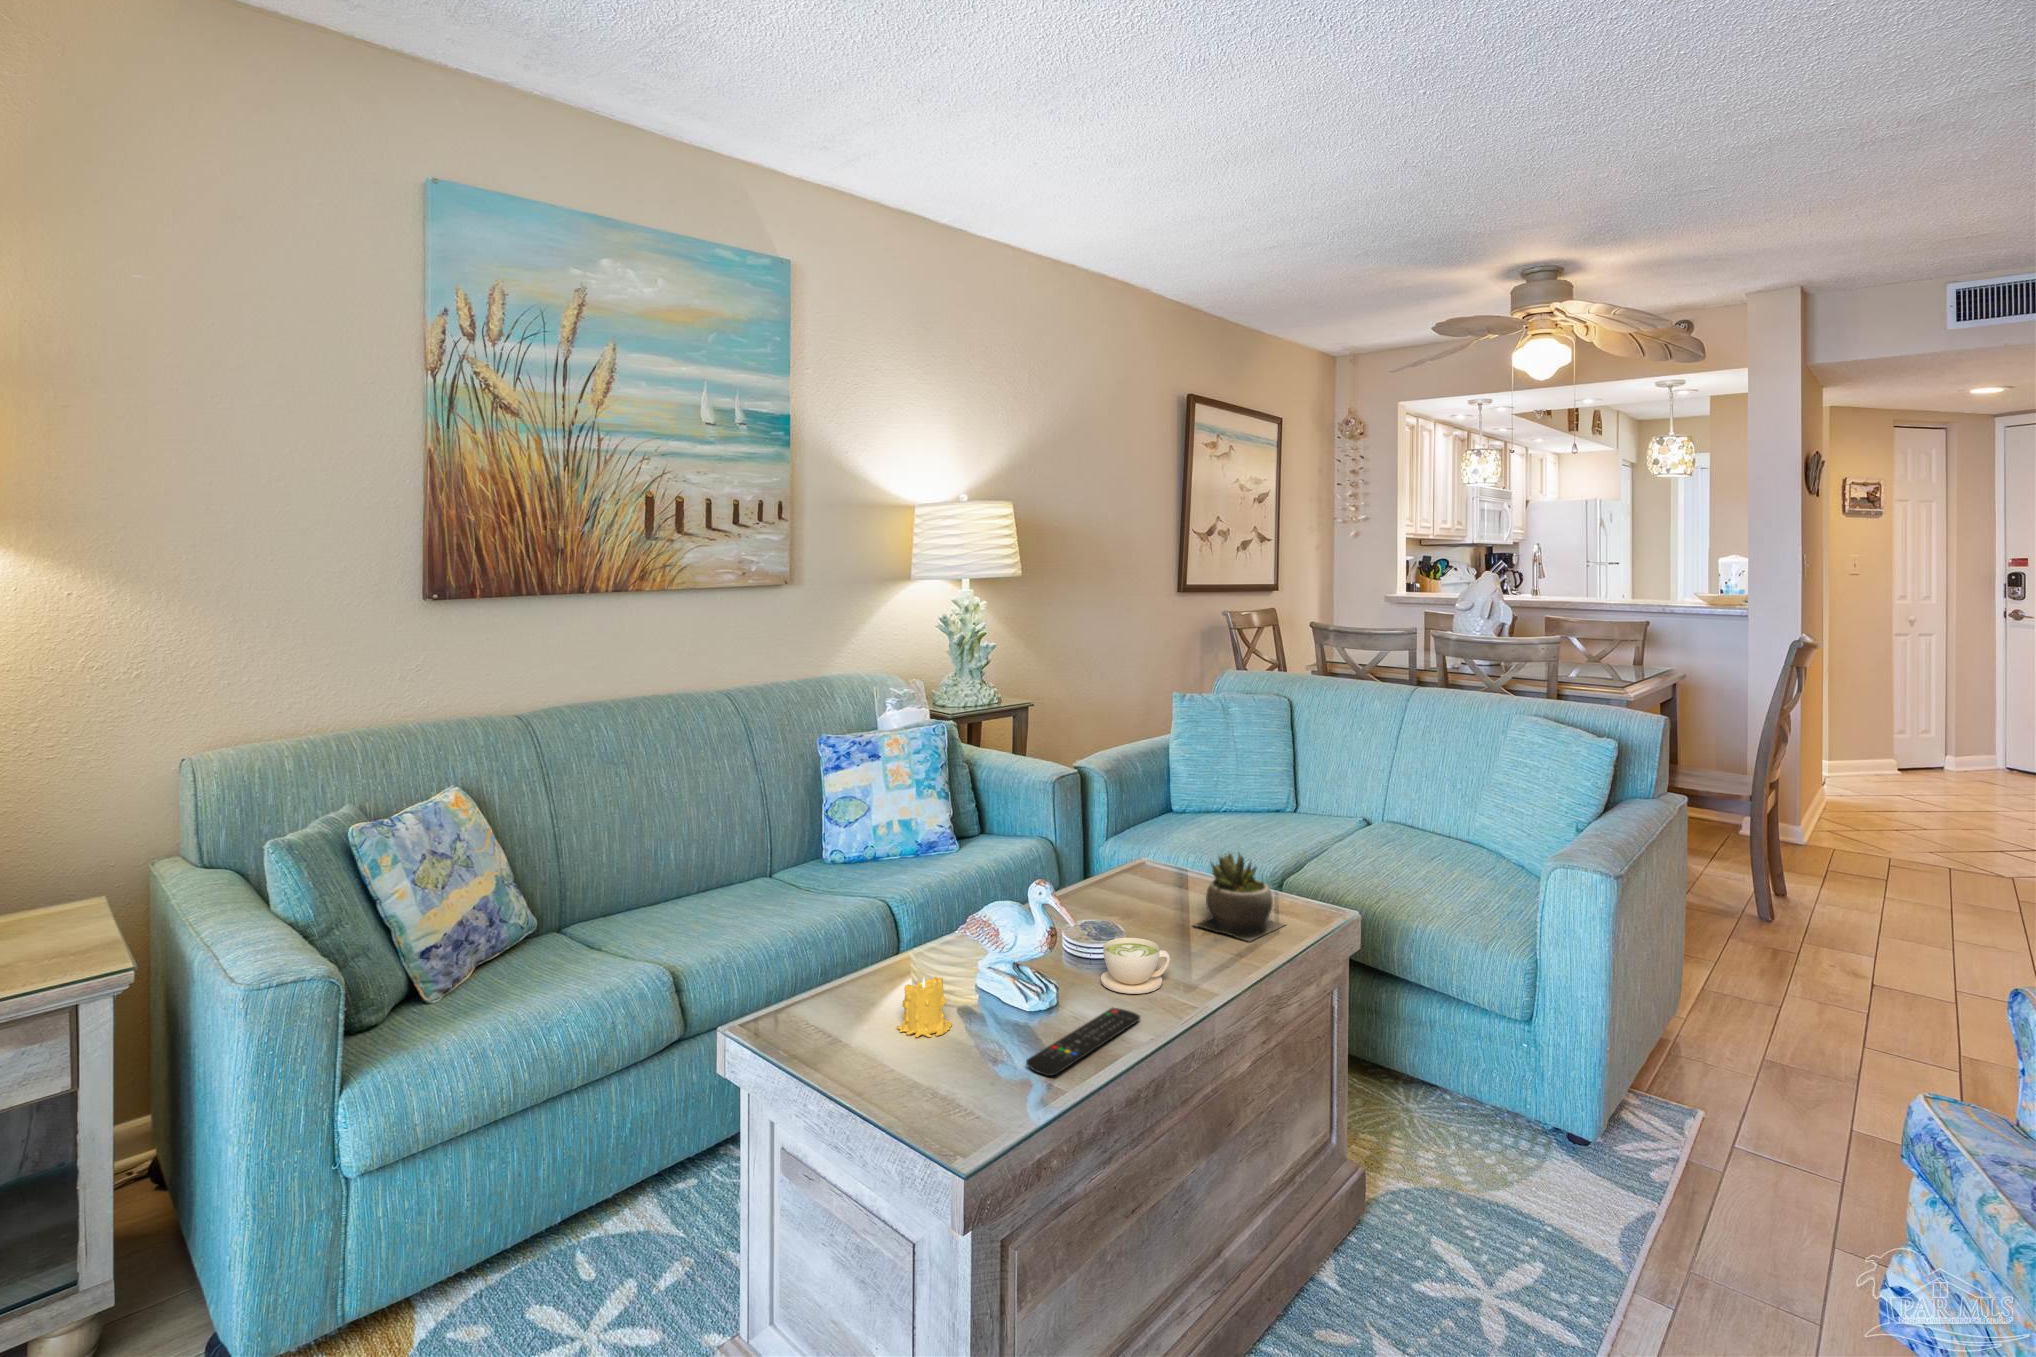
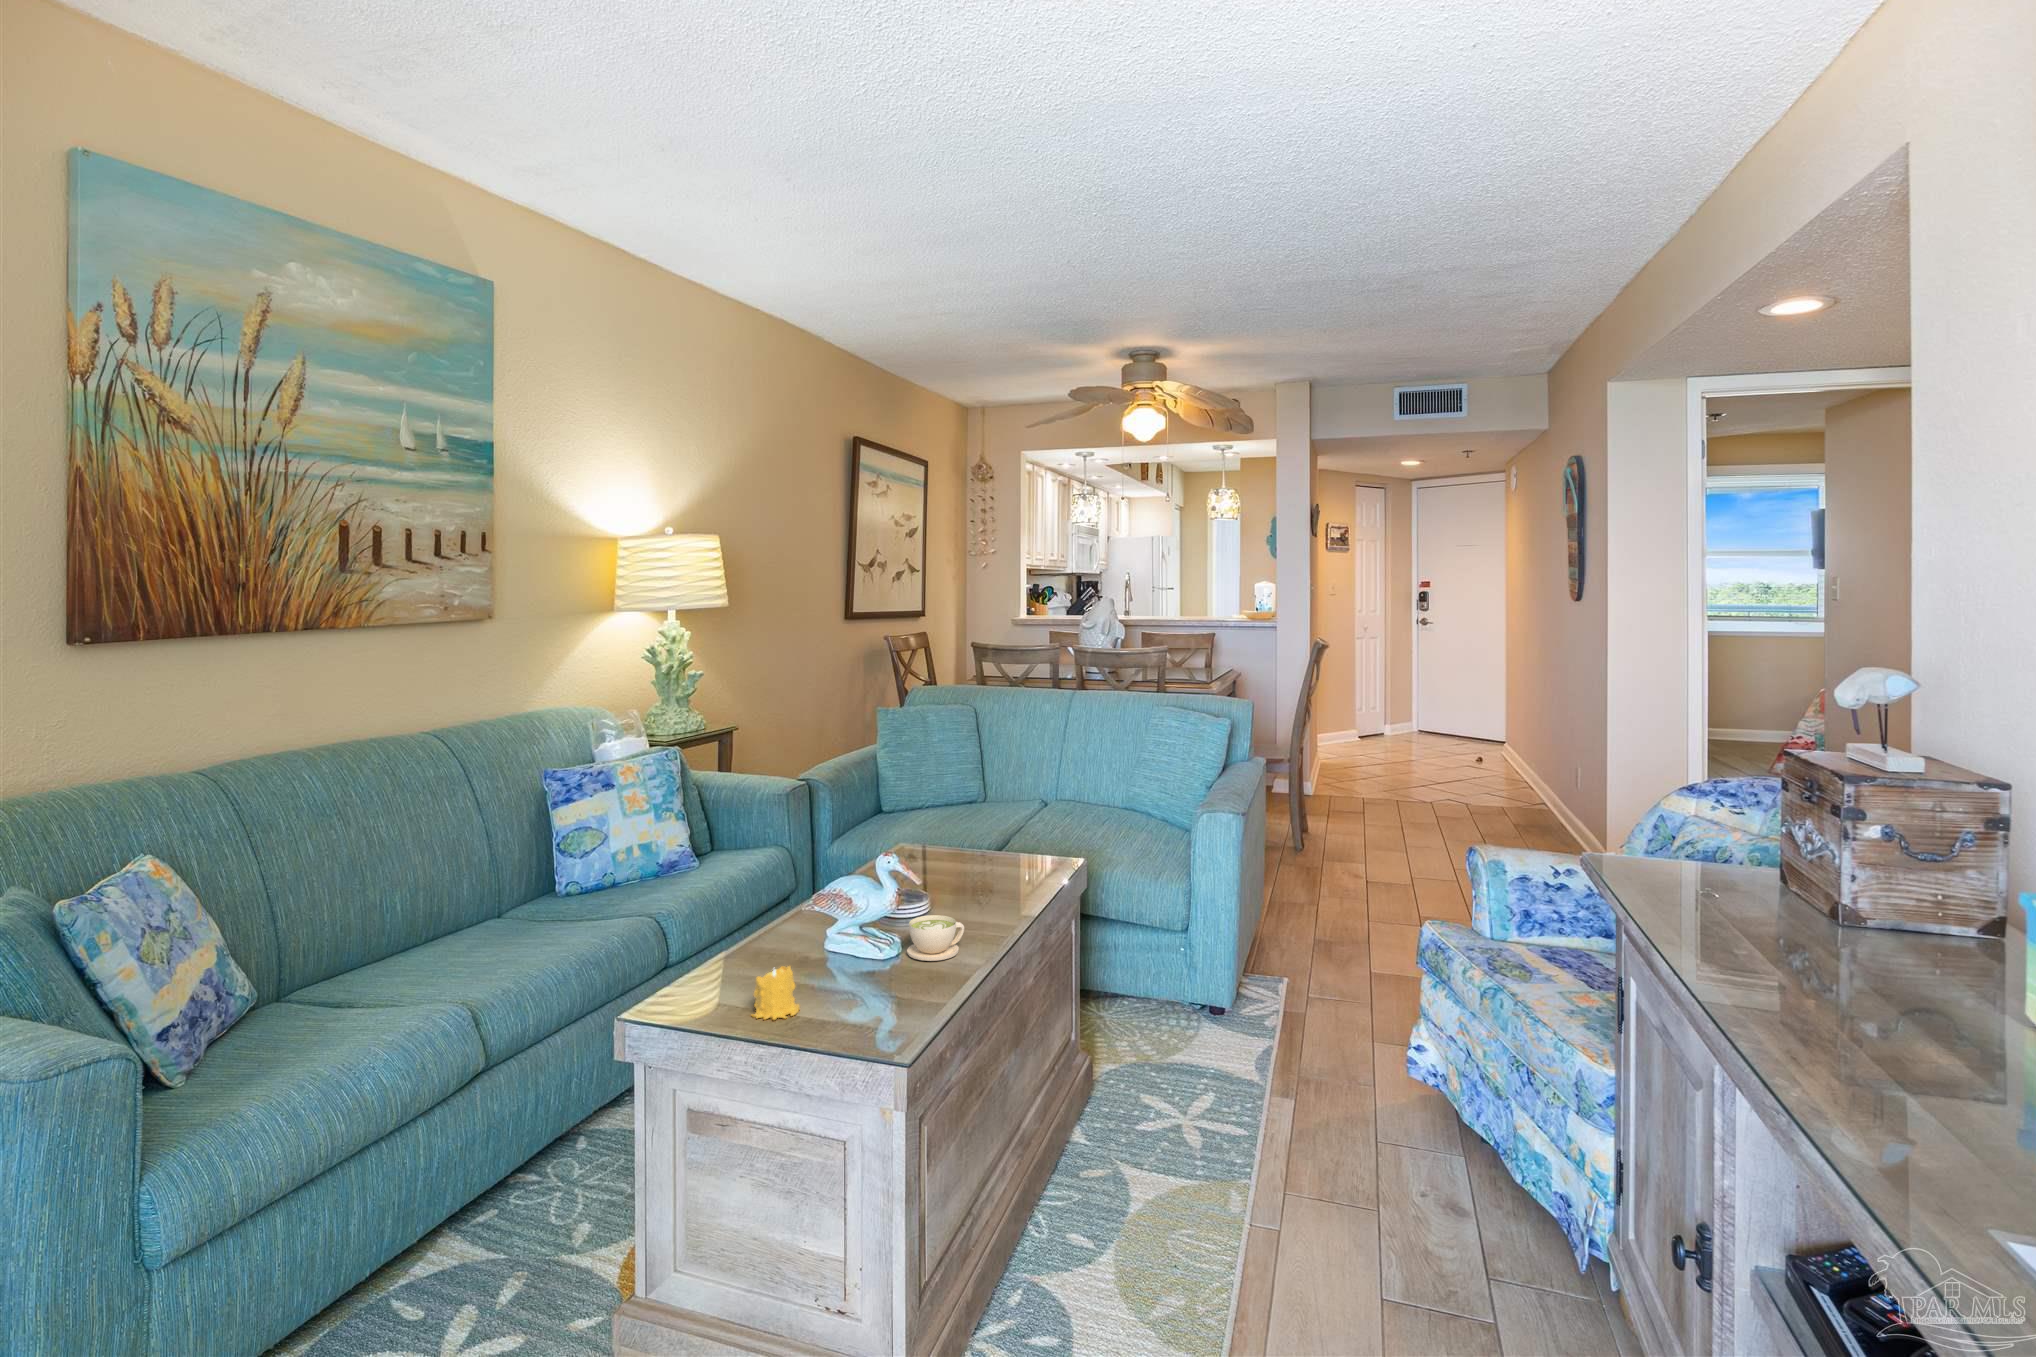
succulent plant: present [1194,854,1284,941] -> none [958,837,1032,910]
remote control: present [1026,1008,1140,1076] -> none [884,972,957,1029]

